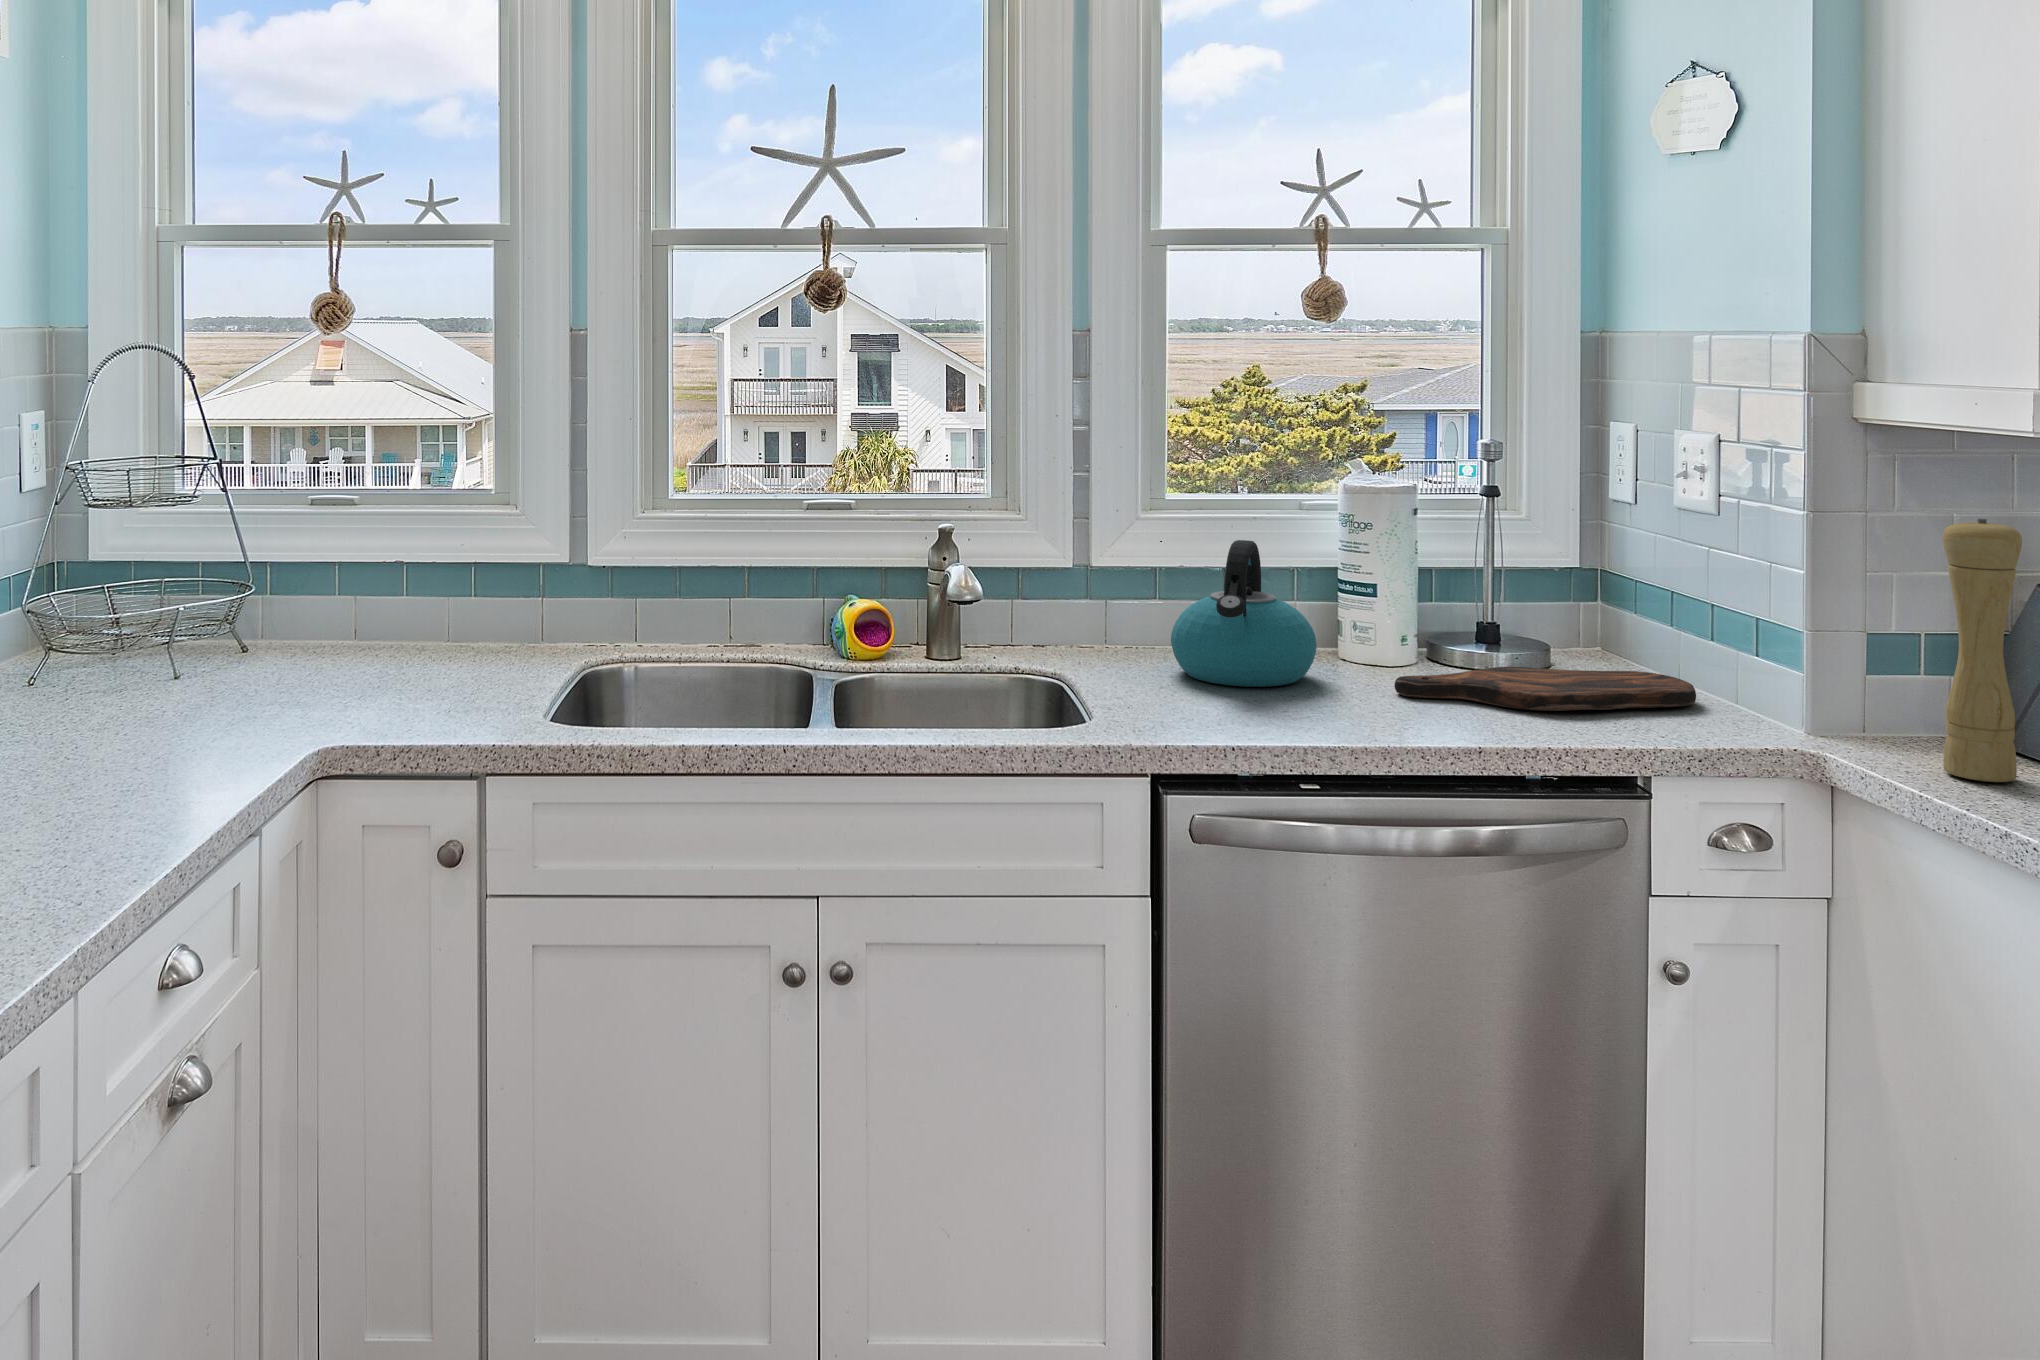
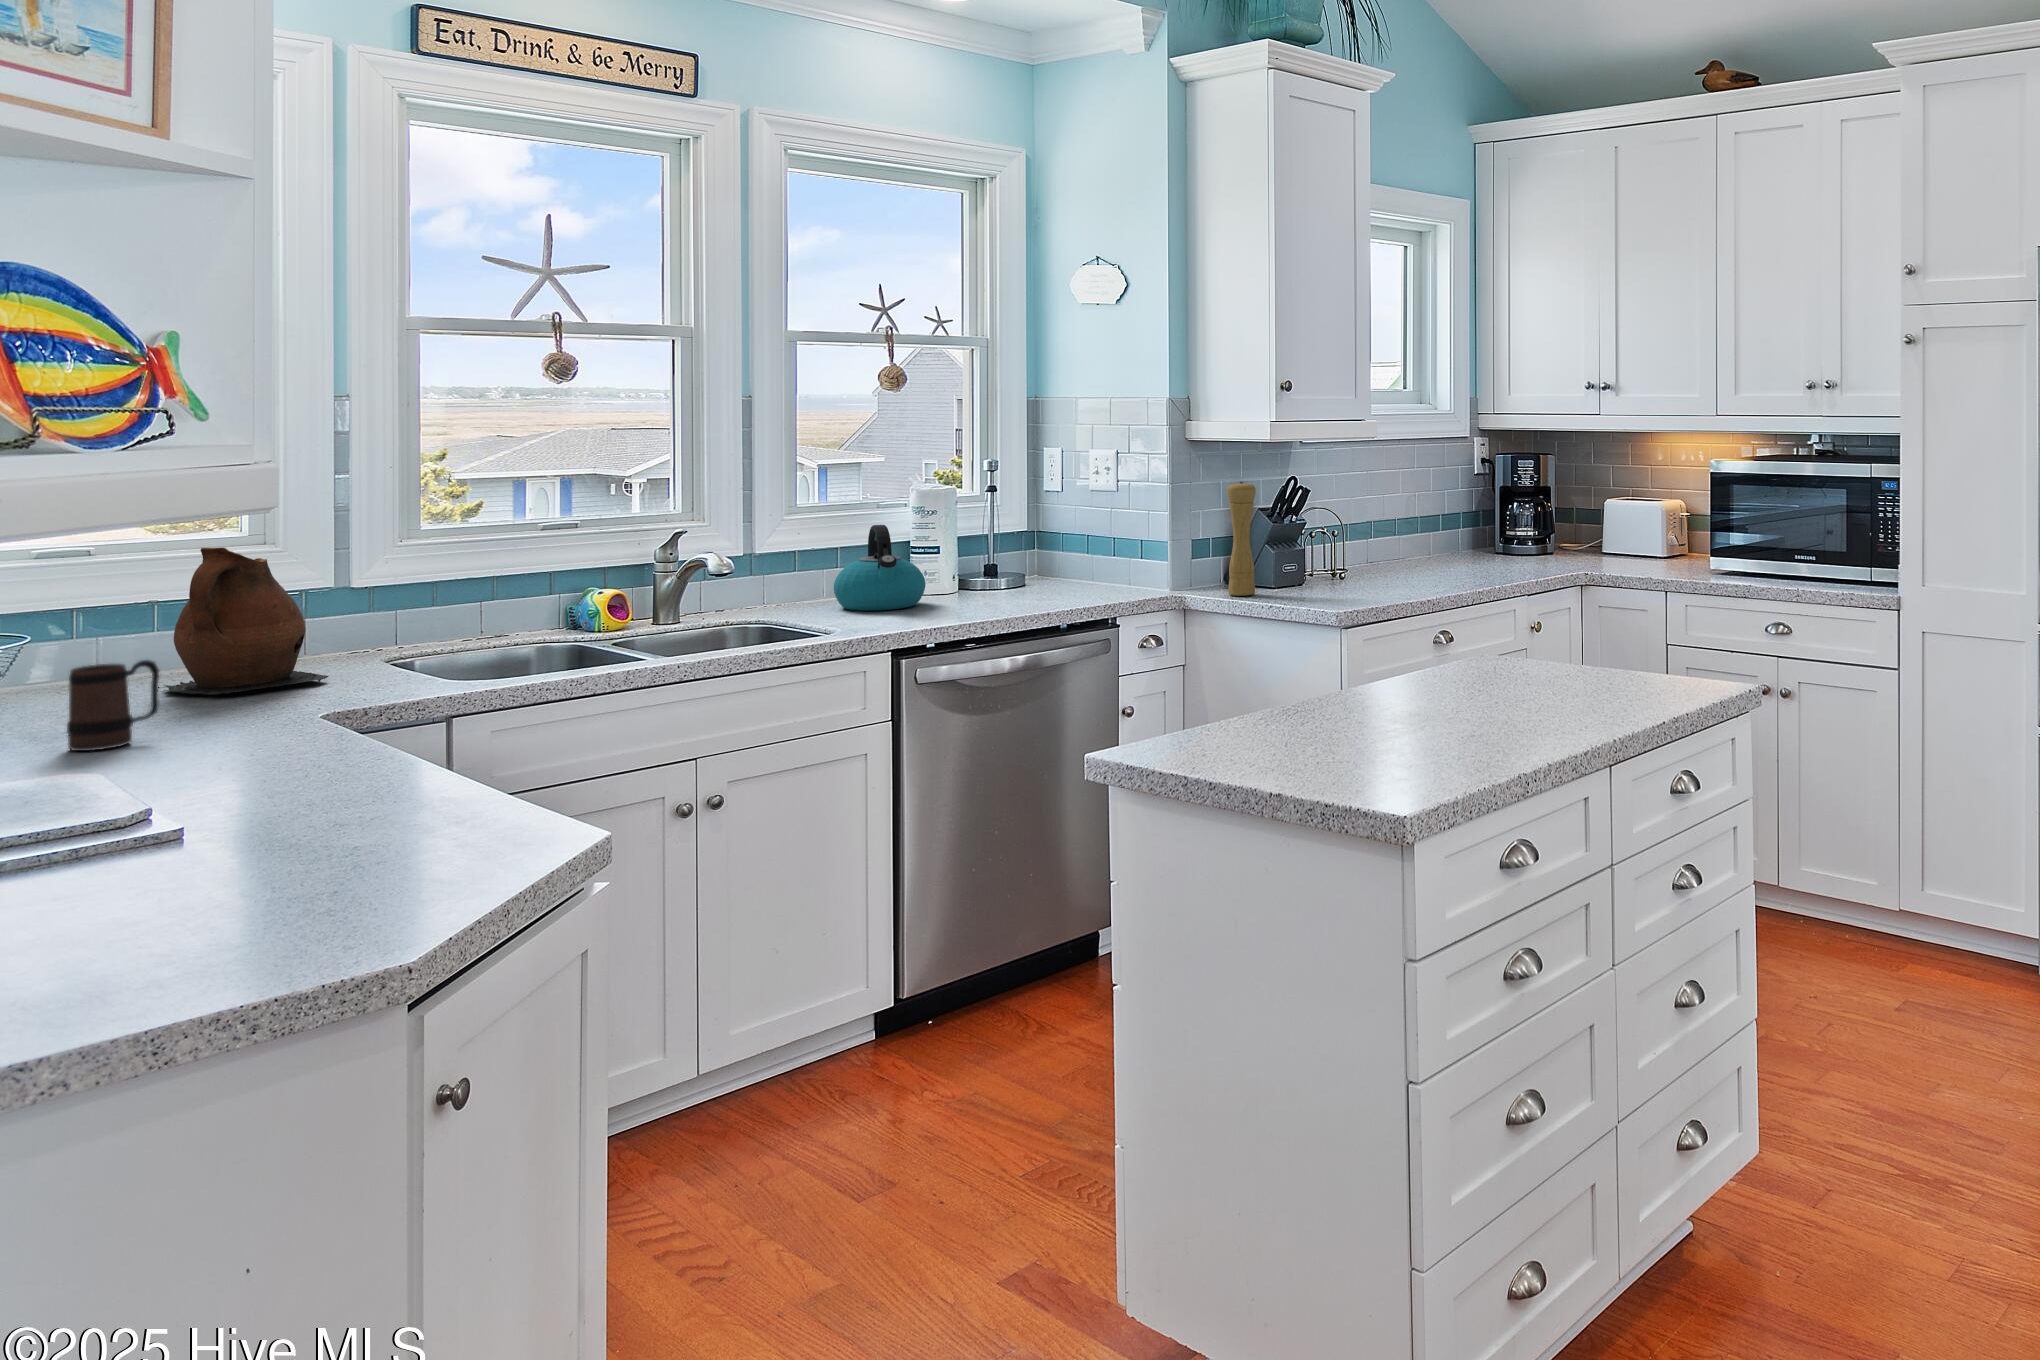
ceramic pitcher: none [308,510,457,692] -> present [158,547,329,695]
mug: none [52,650,138,757] -> present [67,660,159,751]
cutting board: present [1394,667,1696,711] -> none [972,577,1114,603]

